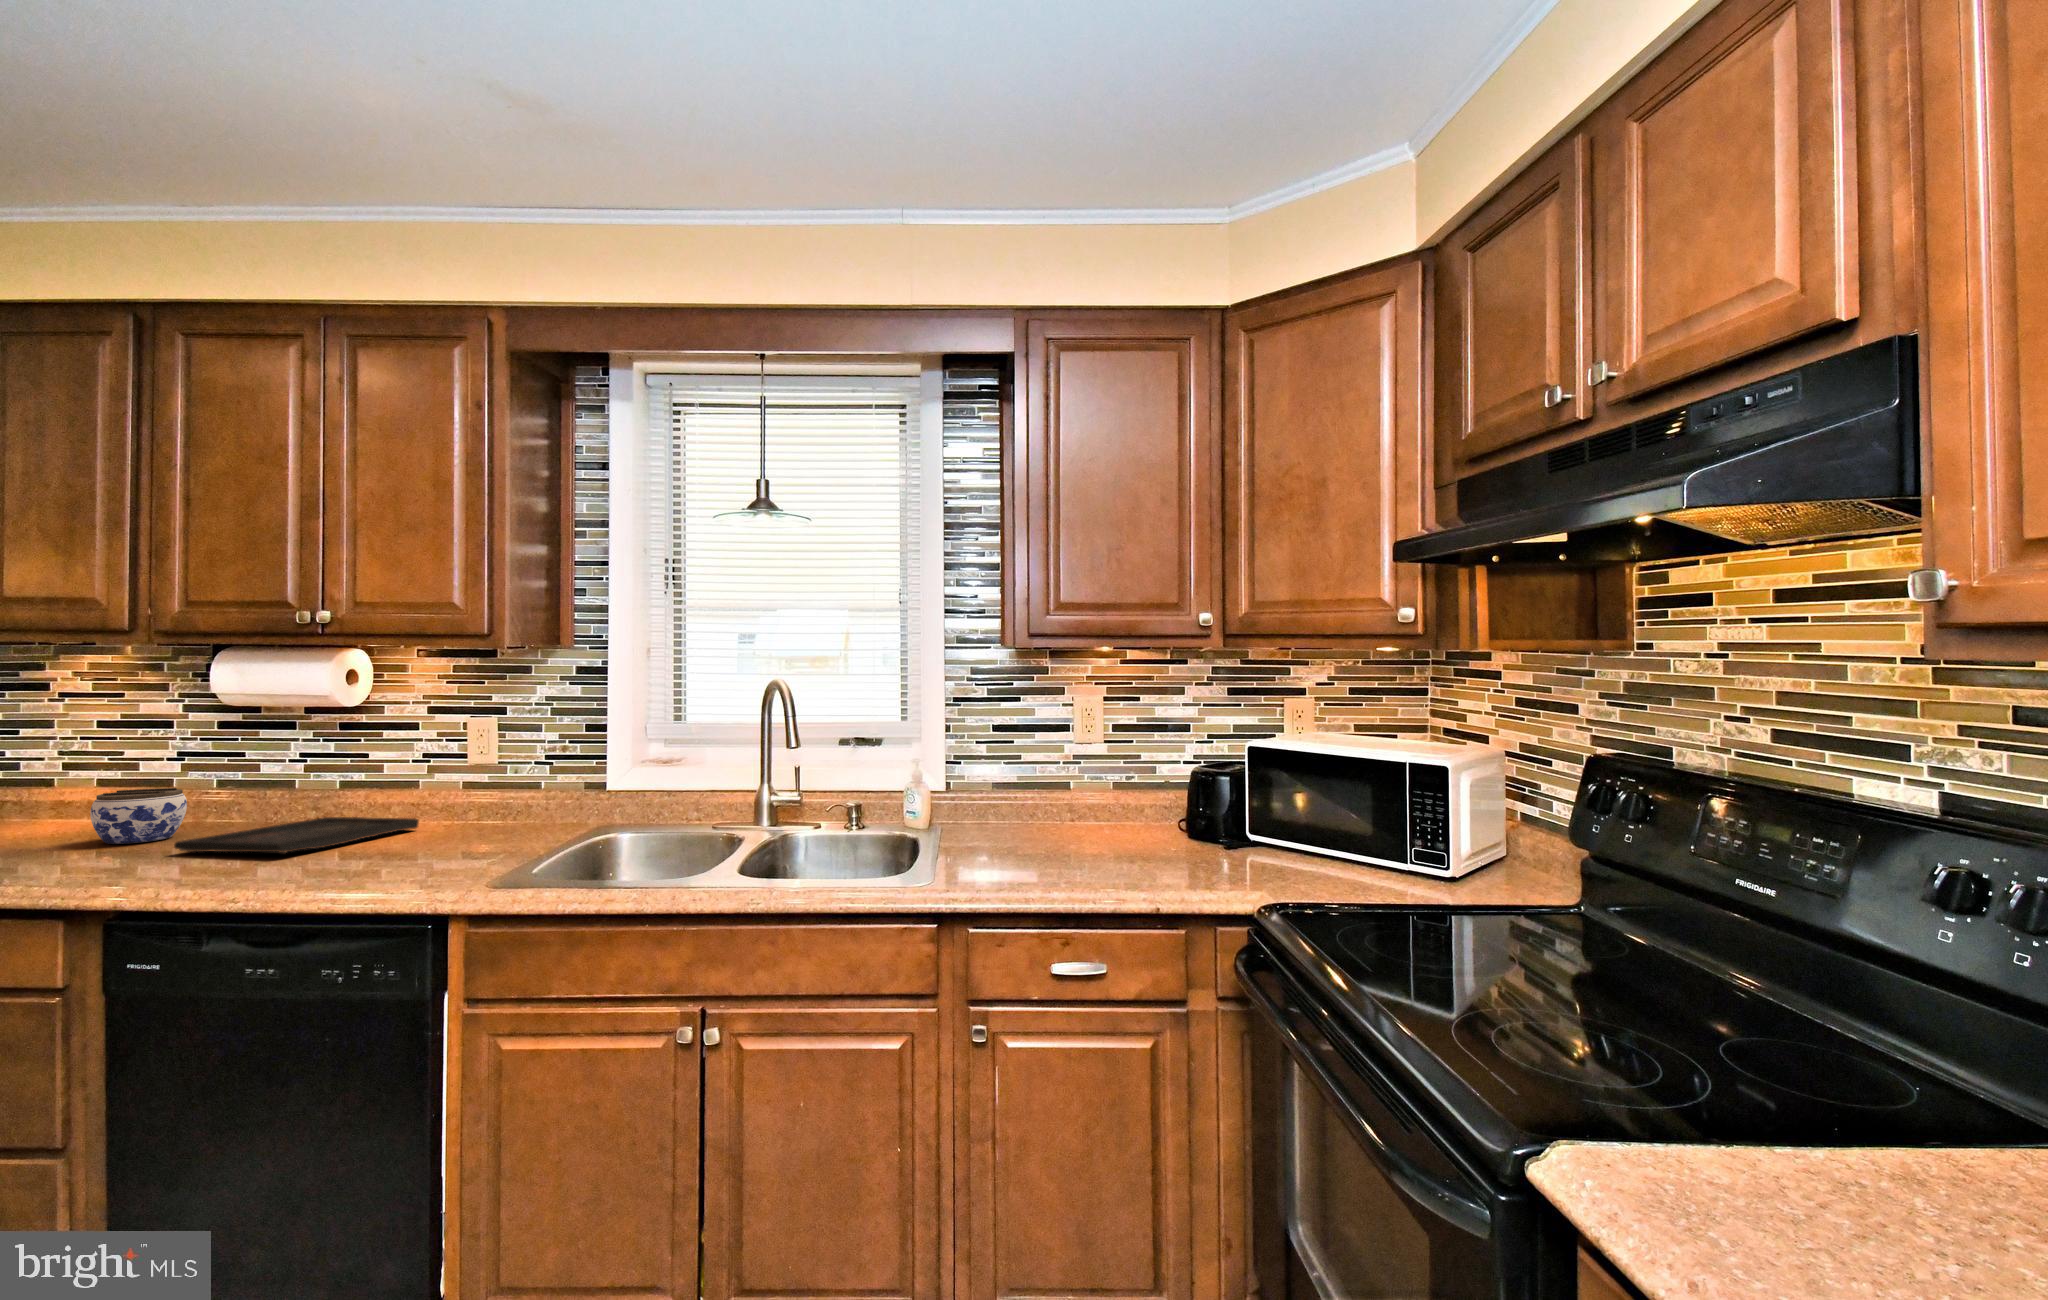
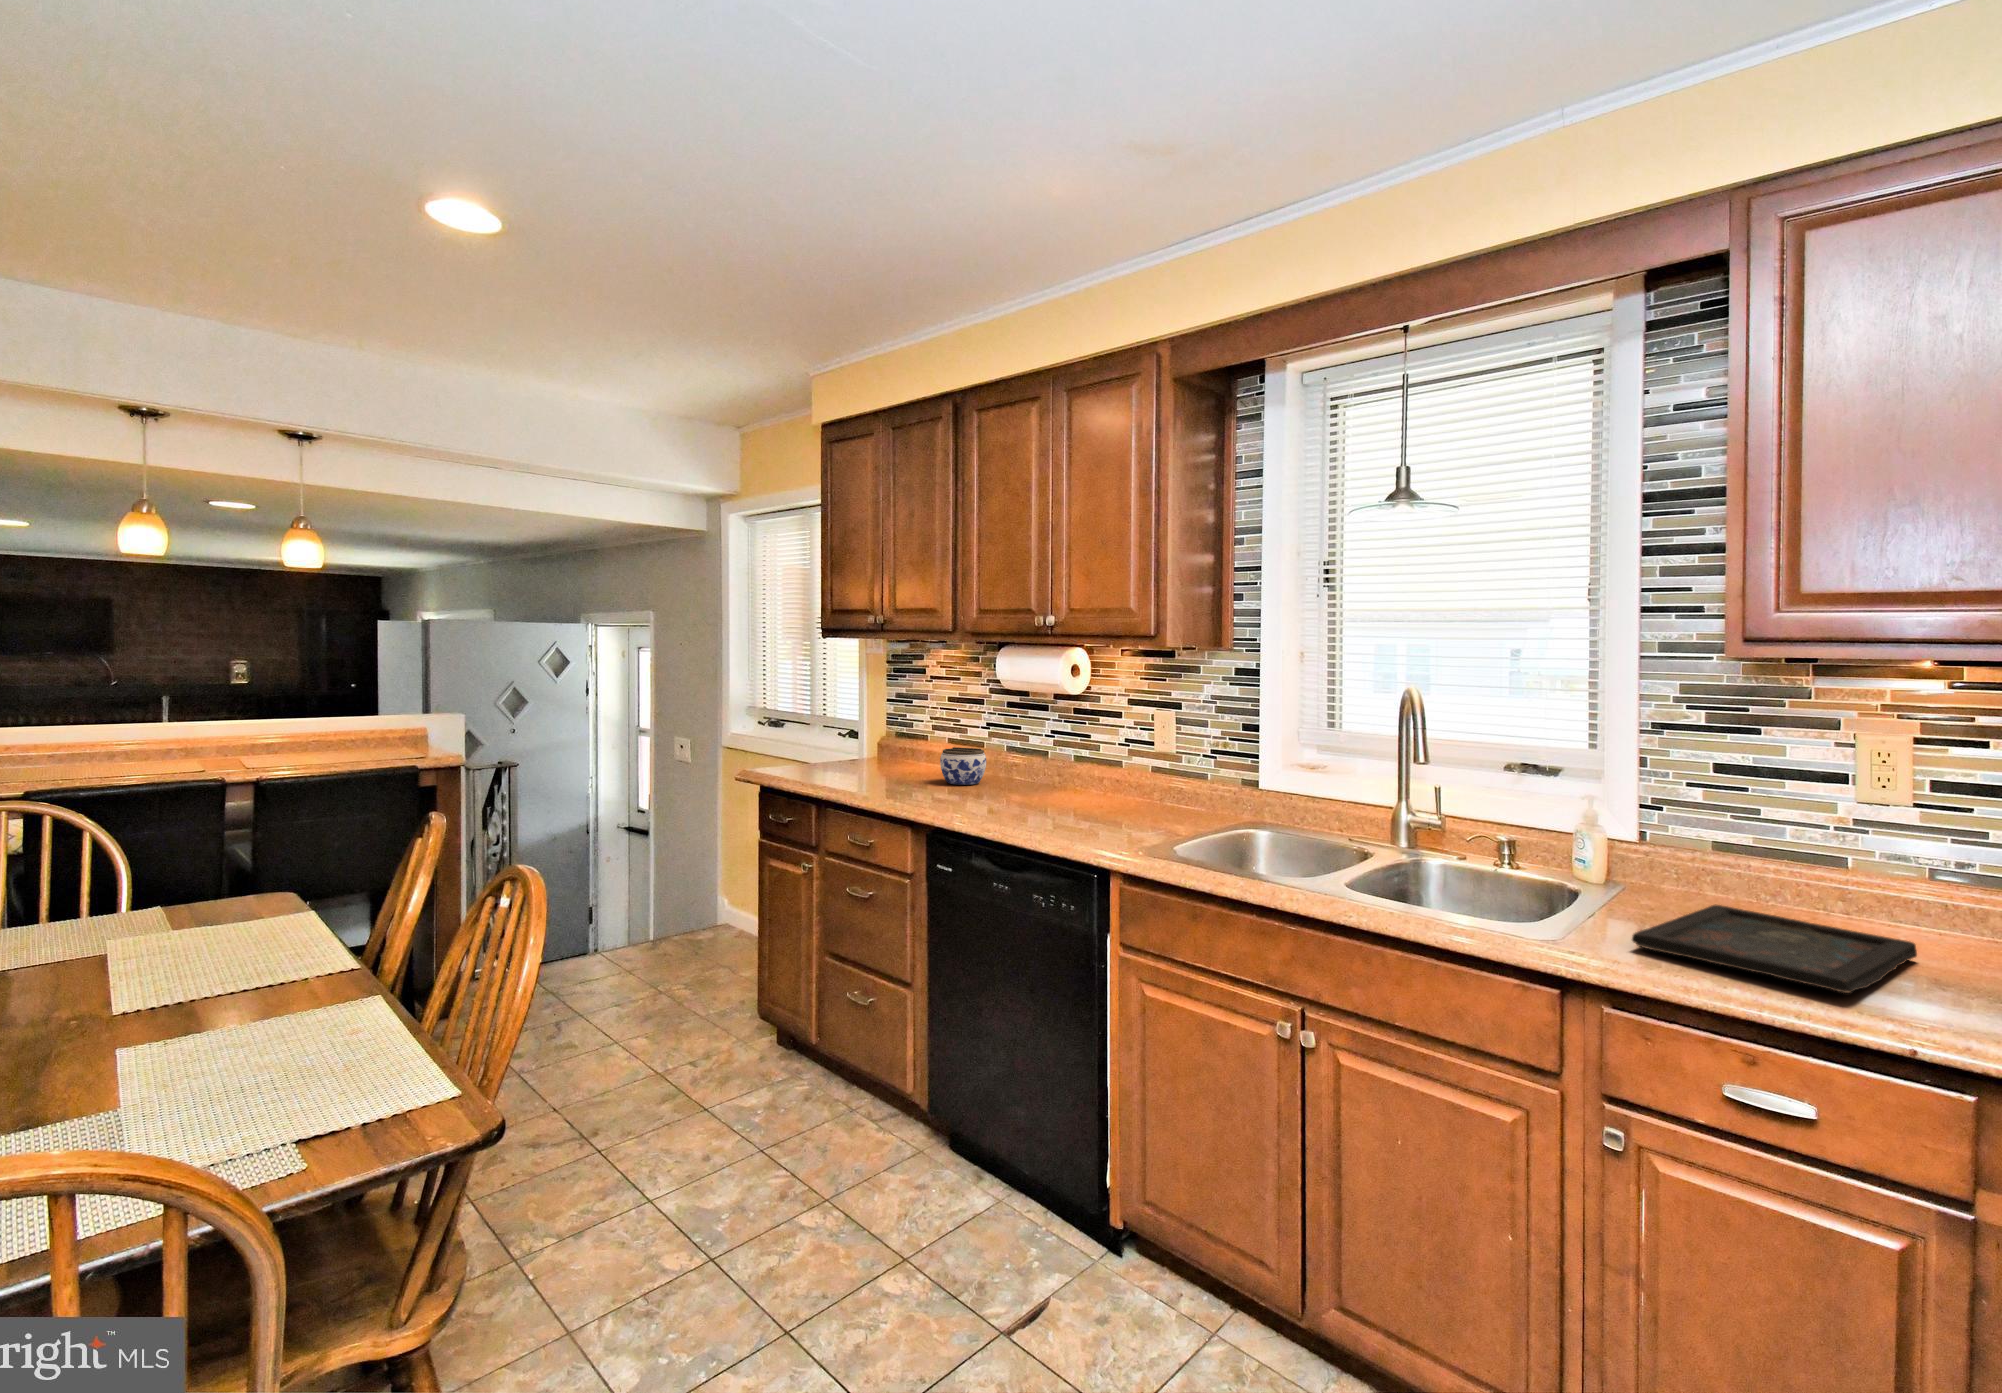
tray: present [174,817,419,853] -> present [1632,905,1917,993]

